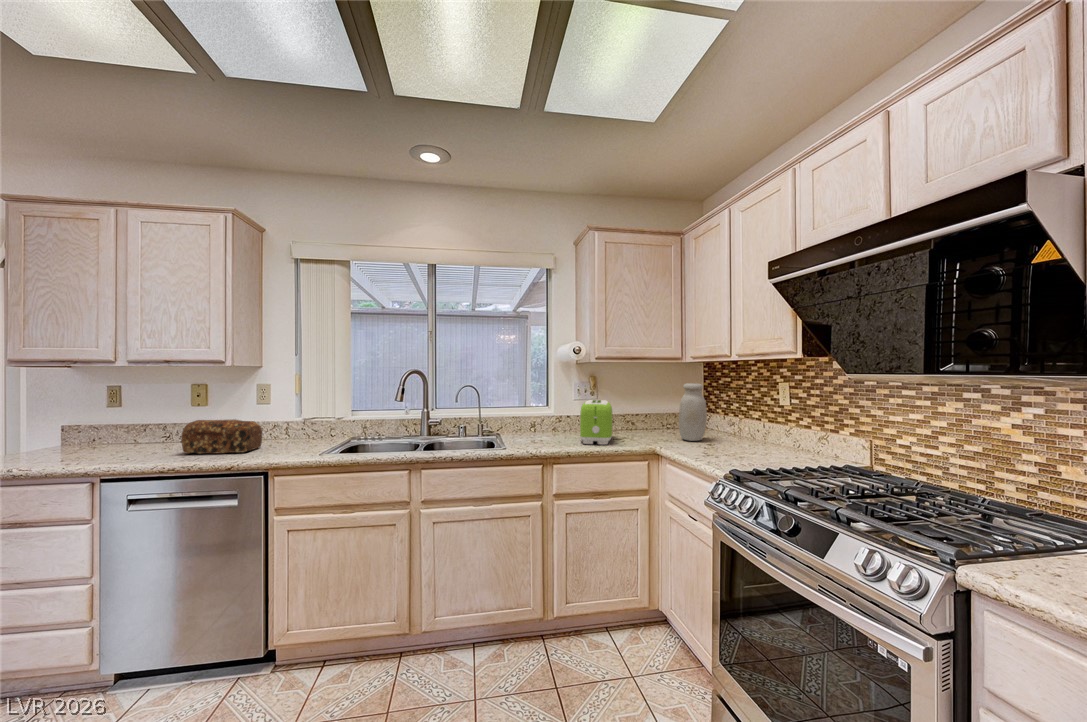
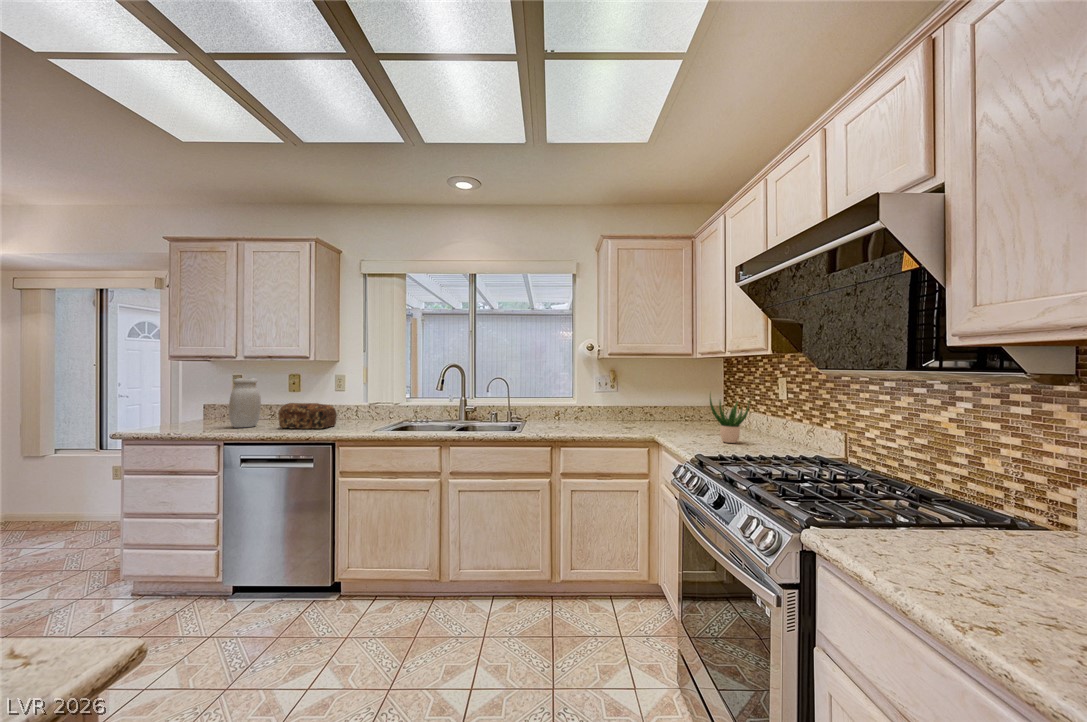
jar: present [679,383,707,441] -> present [229,378,261,428]
potted plant: none [718,397,761,453] -> present [710,395,749,443]
toaster: present [580,400,612,445] -> none [590,393,623,432]

